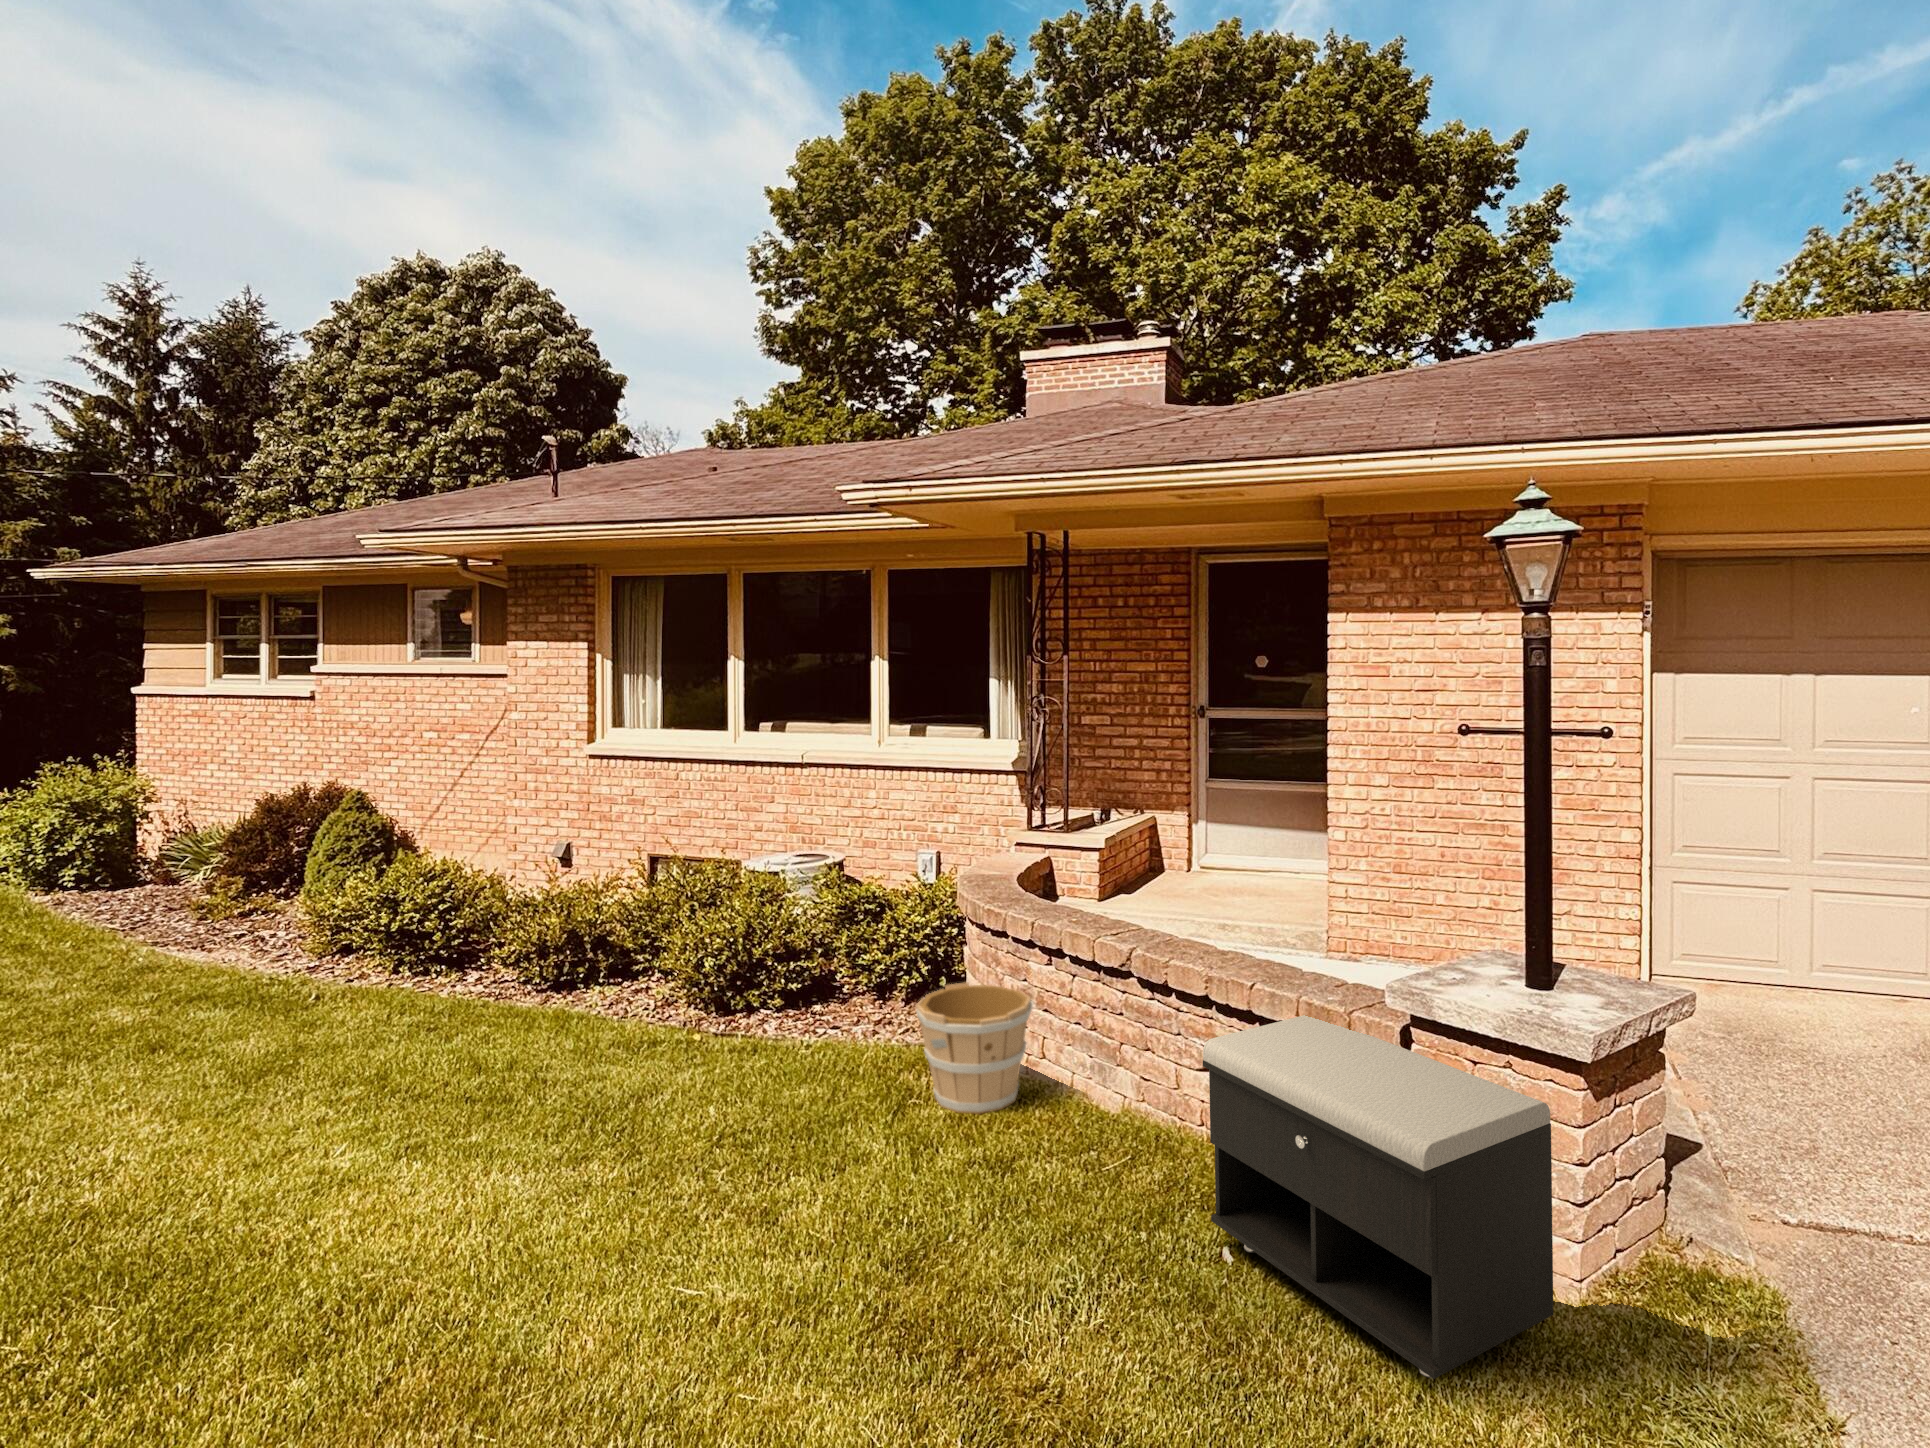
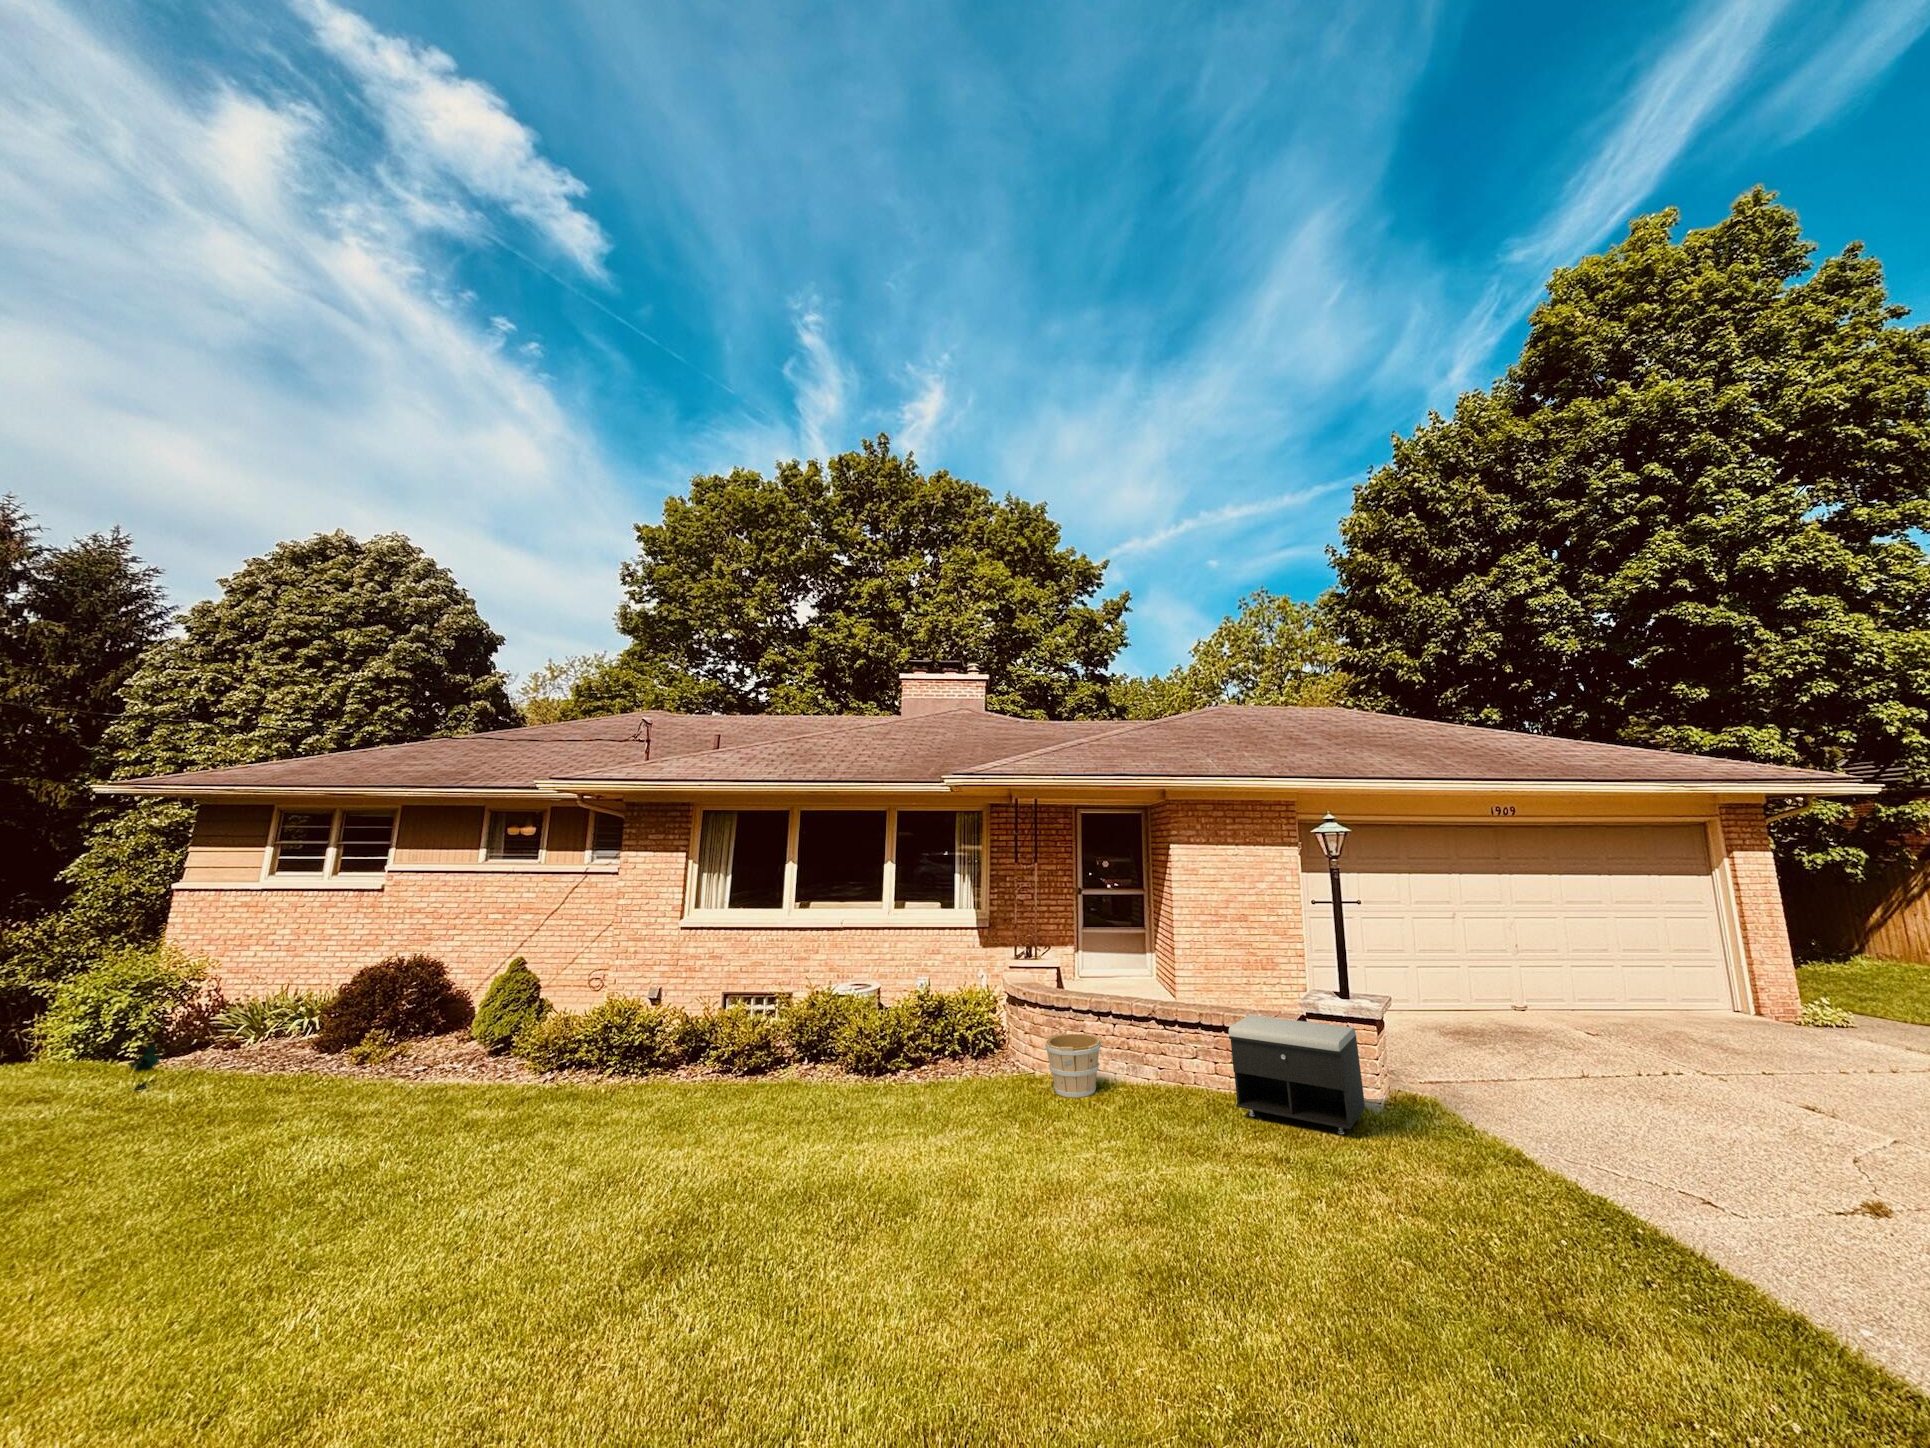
decorative plant: none [84,840,122,890] -> present [129,1042,161,1090]

